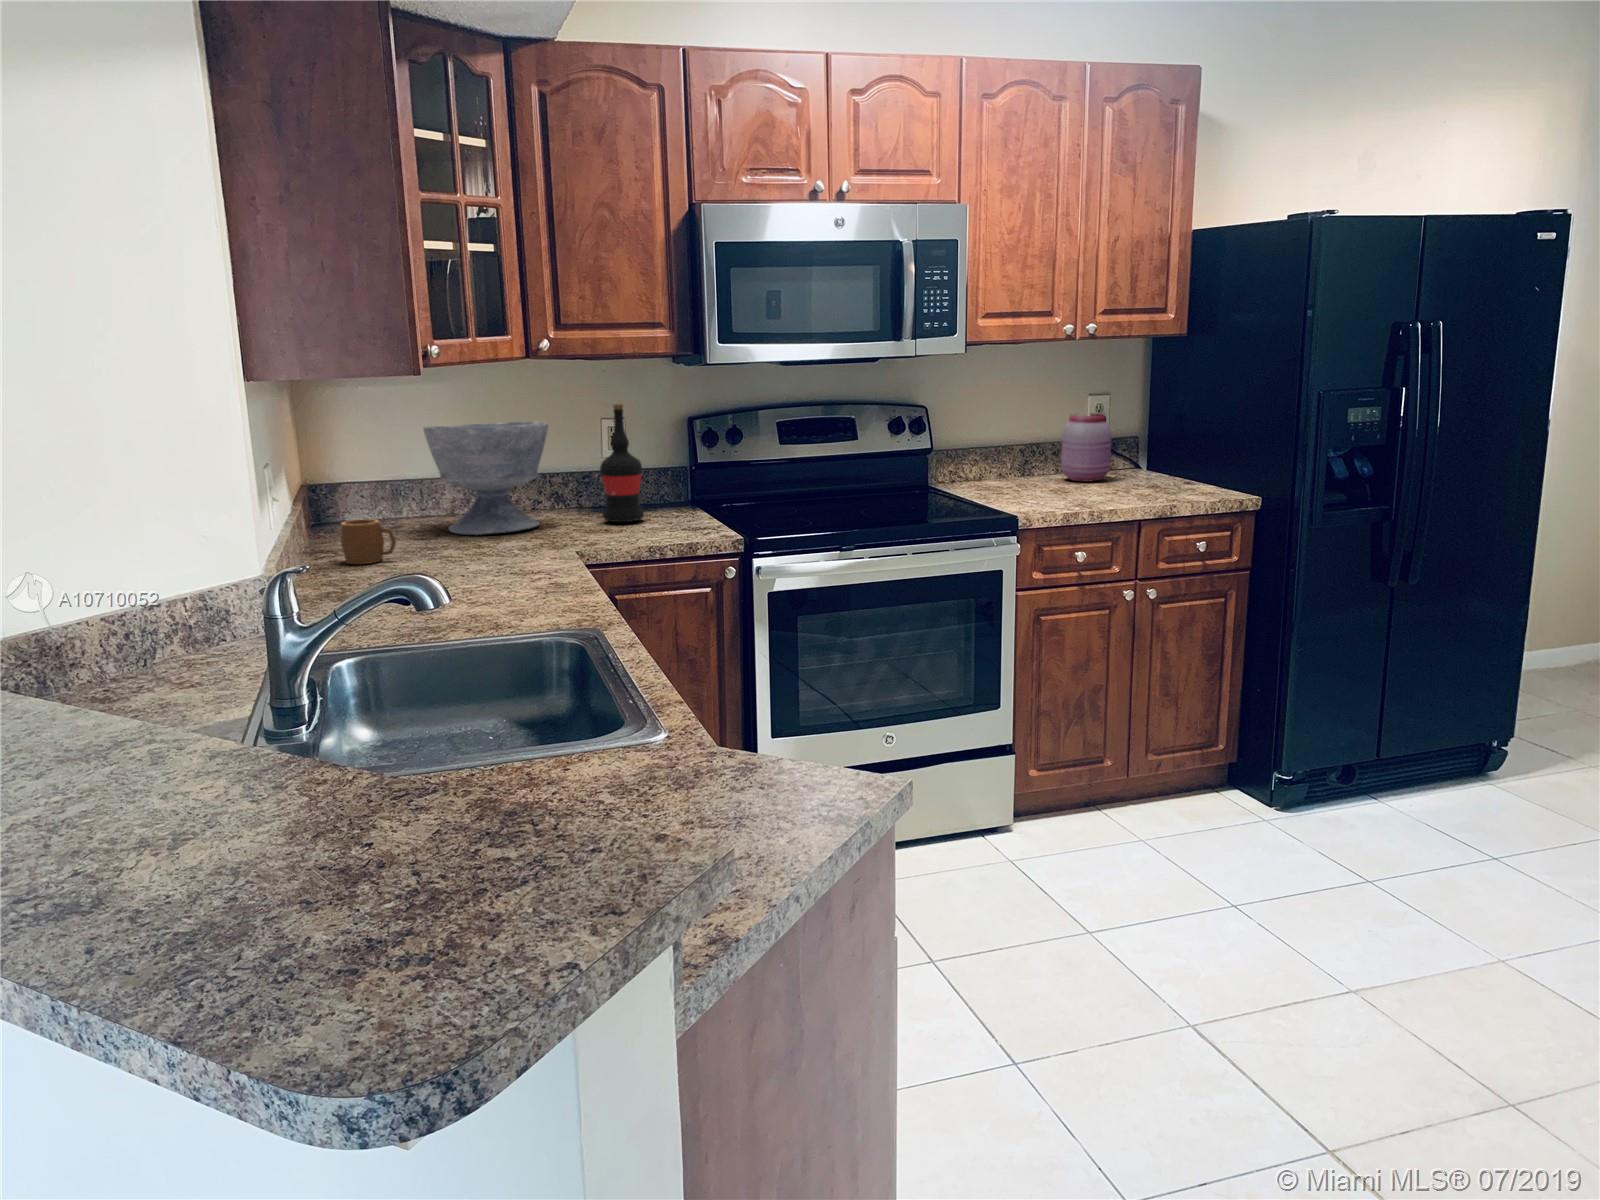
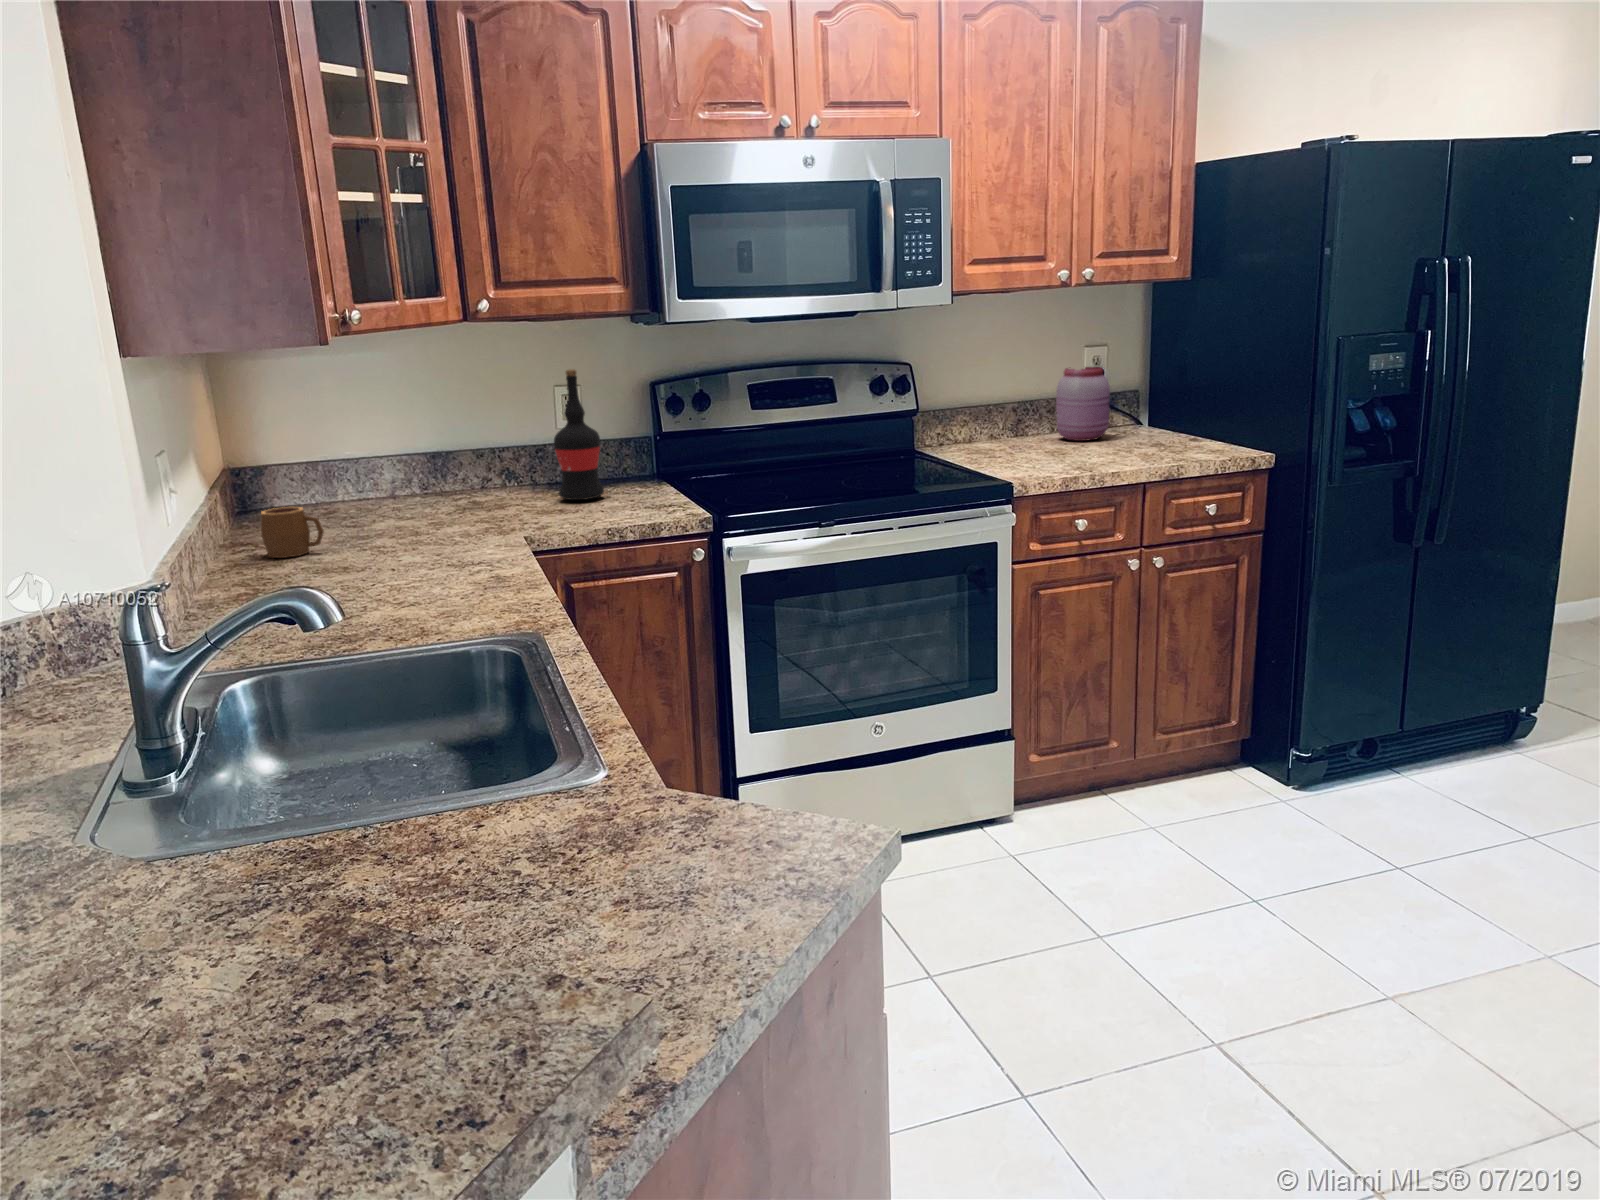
bowl: present [423,421,548,535] -> none [355,392,494,519]

